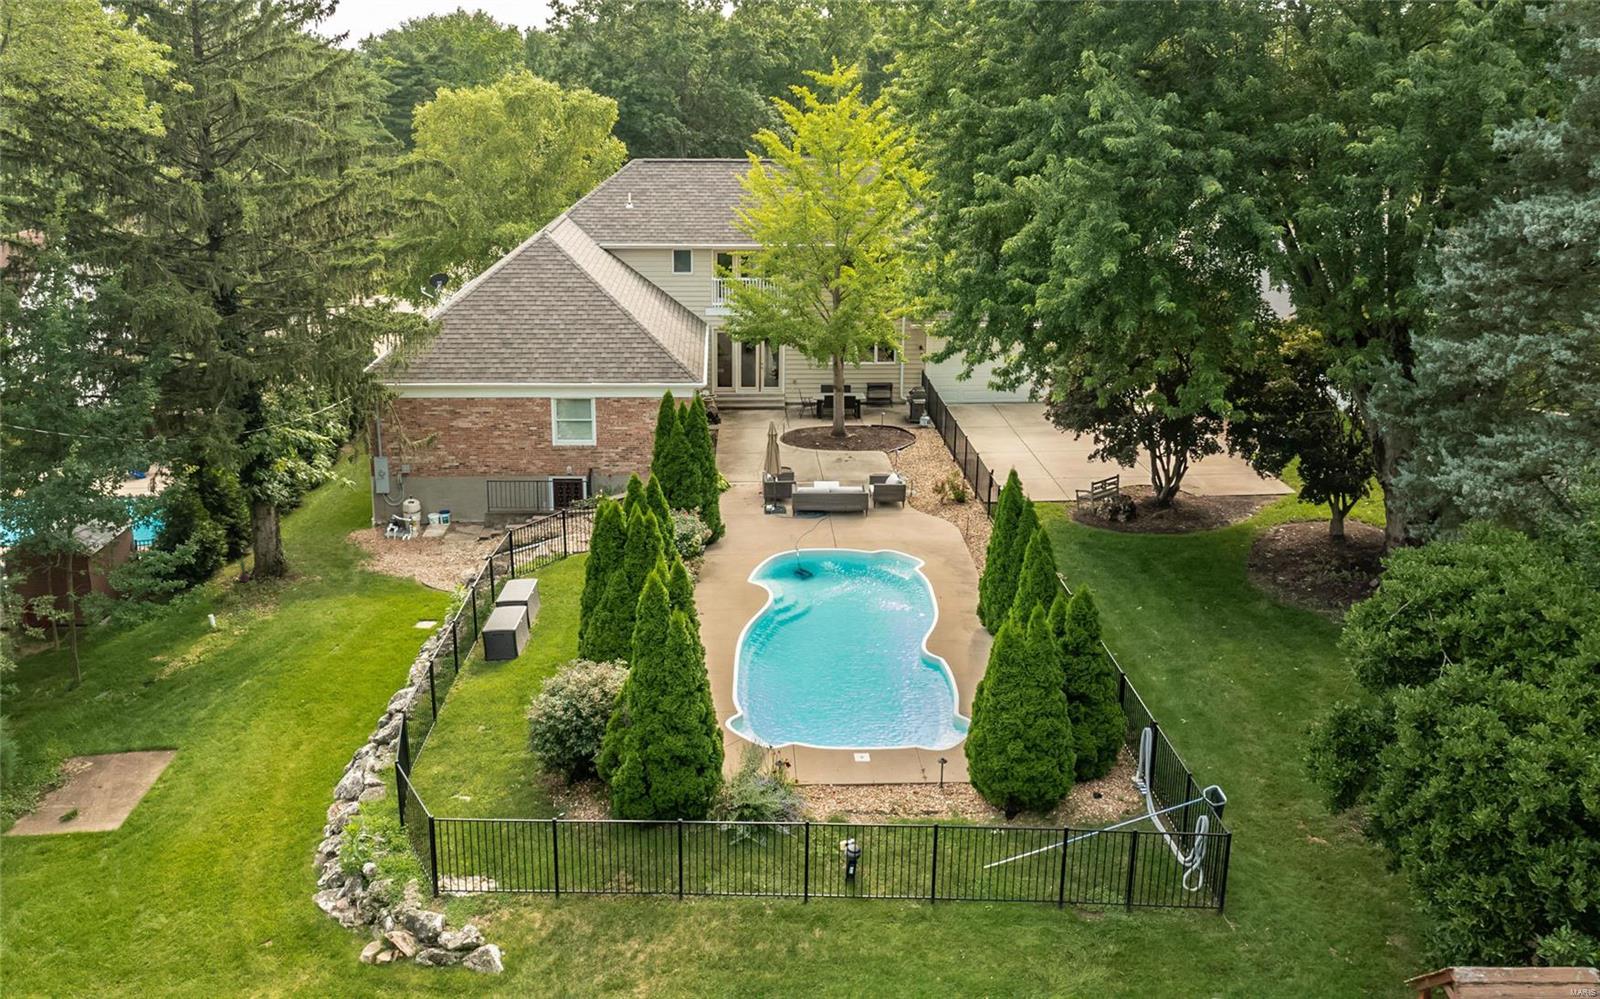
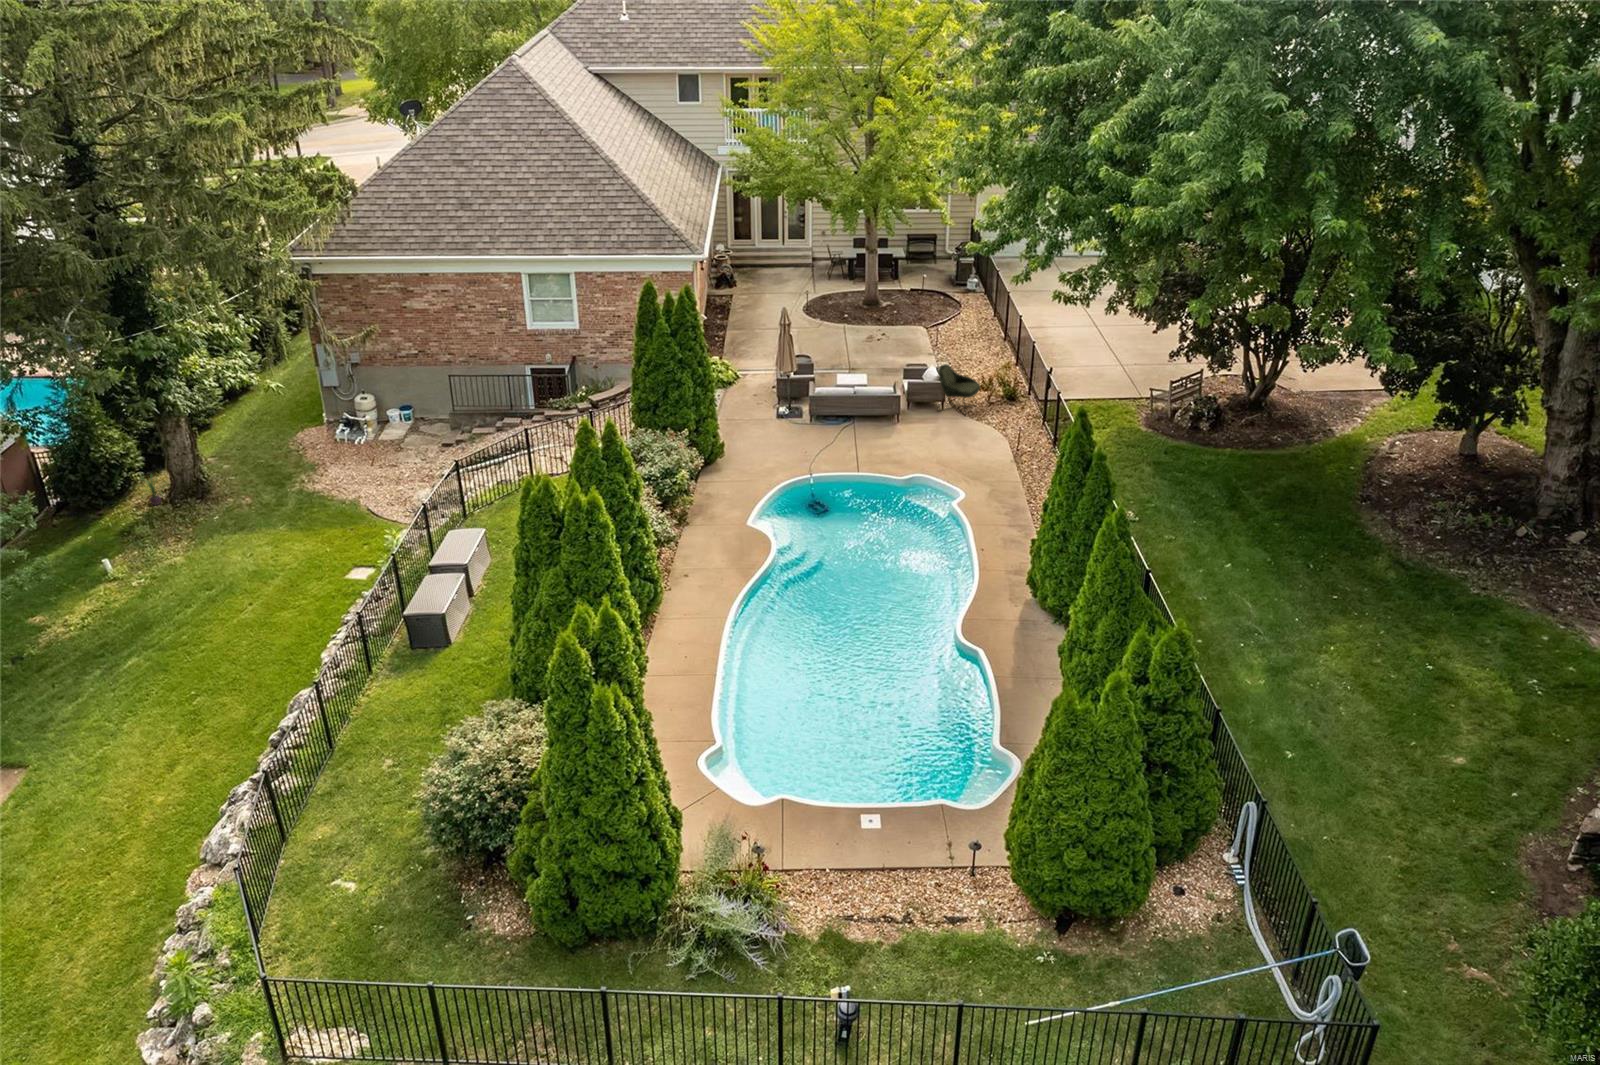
lounge chair: none [899,471,935,513] -> present [938,364,980,408]

